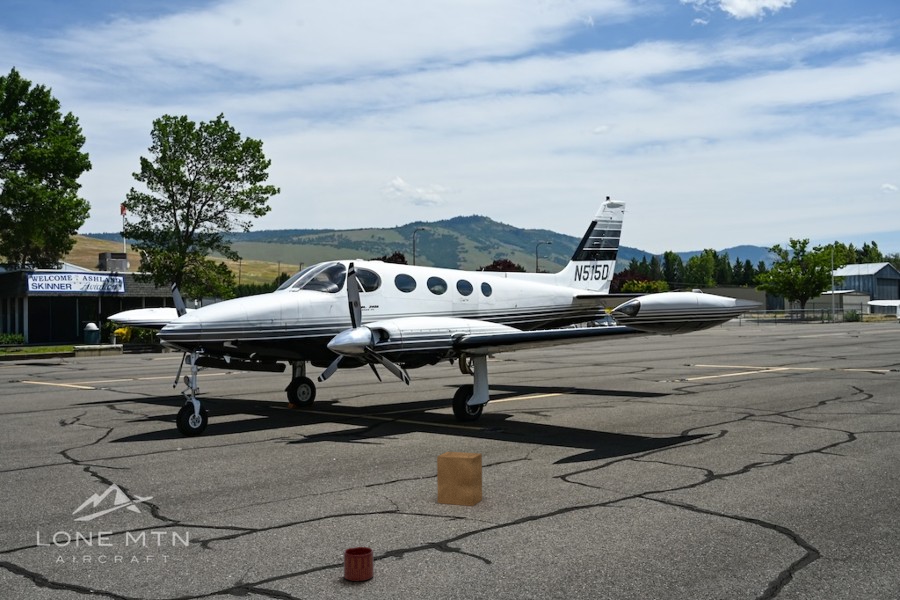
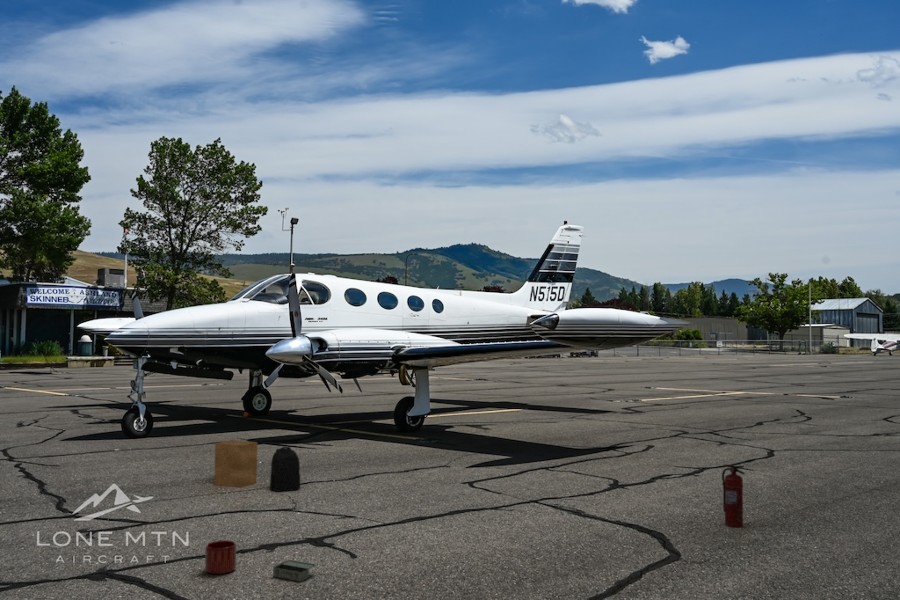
backpack: none [361,445,392,492] -> present [270,447,300,492]
cardboard box: present [437,452,482,506] -> present [214,440,257,487]
fire extinguisher: none [841,457,866,520] -> present [722,466,744,527]
toolbox: none [415,565,457,587] -> present [273,560,316,581]

